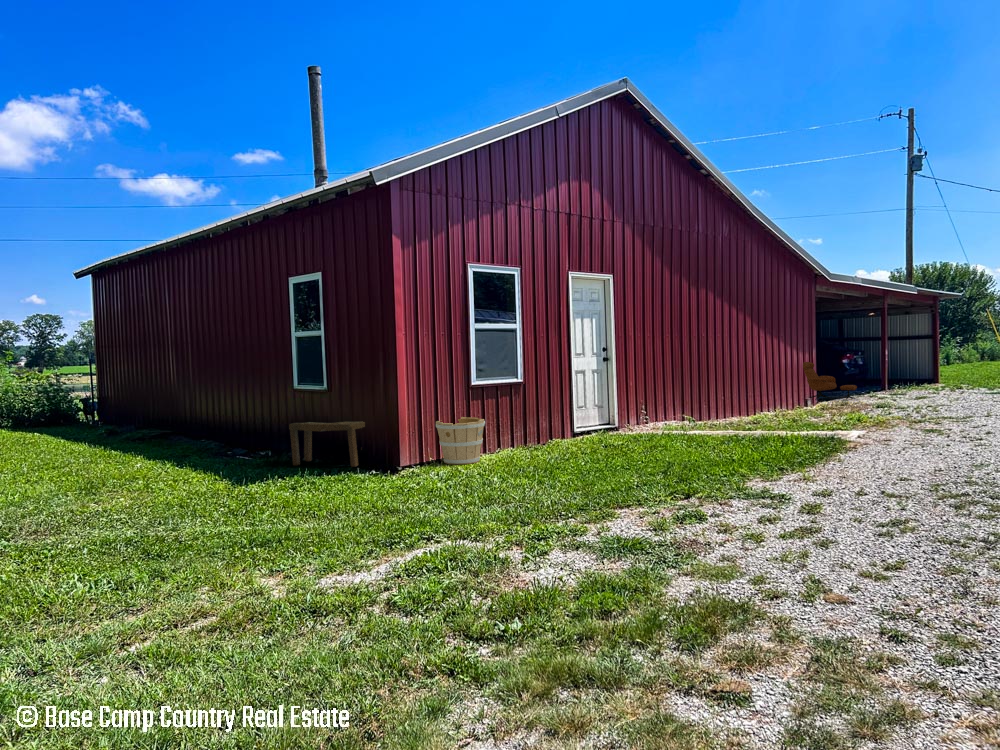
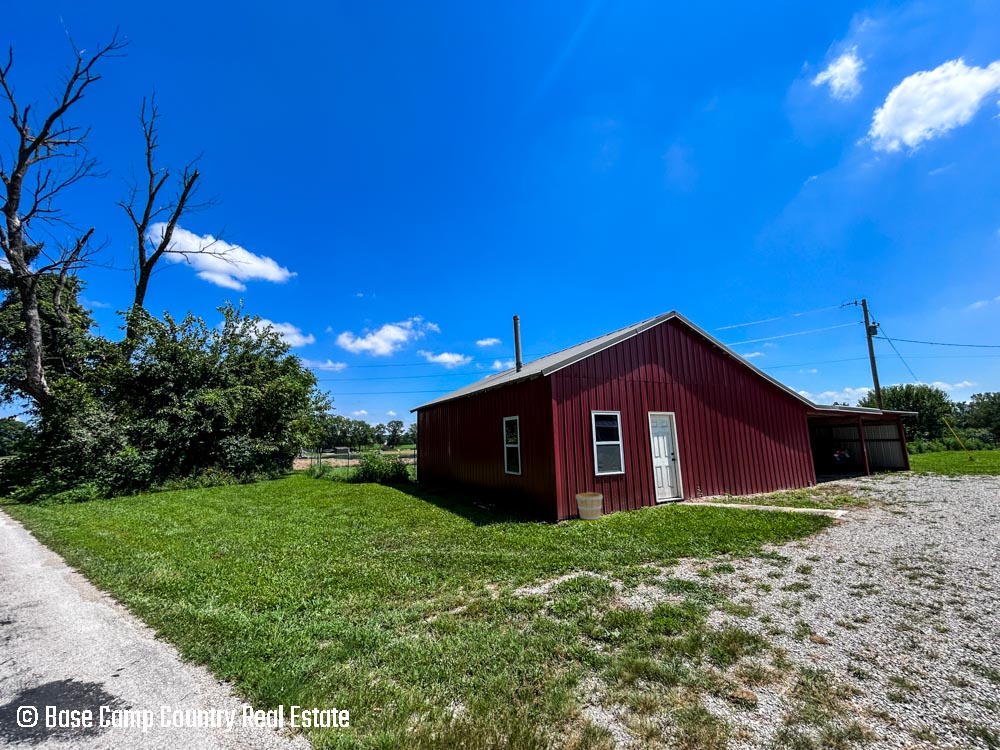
lounge chair: present [803,362,857,400] -> none [804,460,846,486]
bench: present [289,422,365,467] -> none [500,491,541,517]

